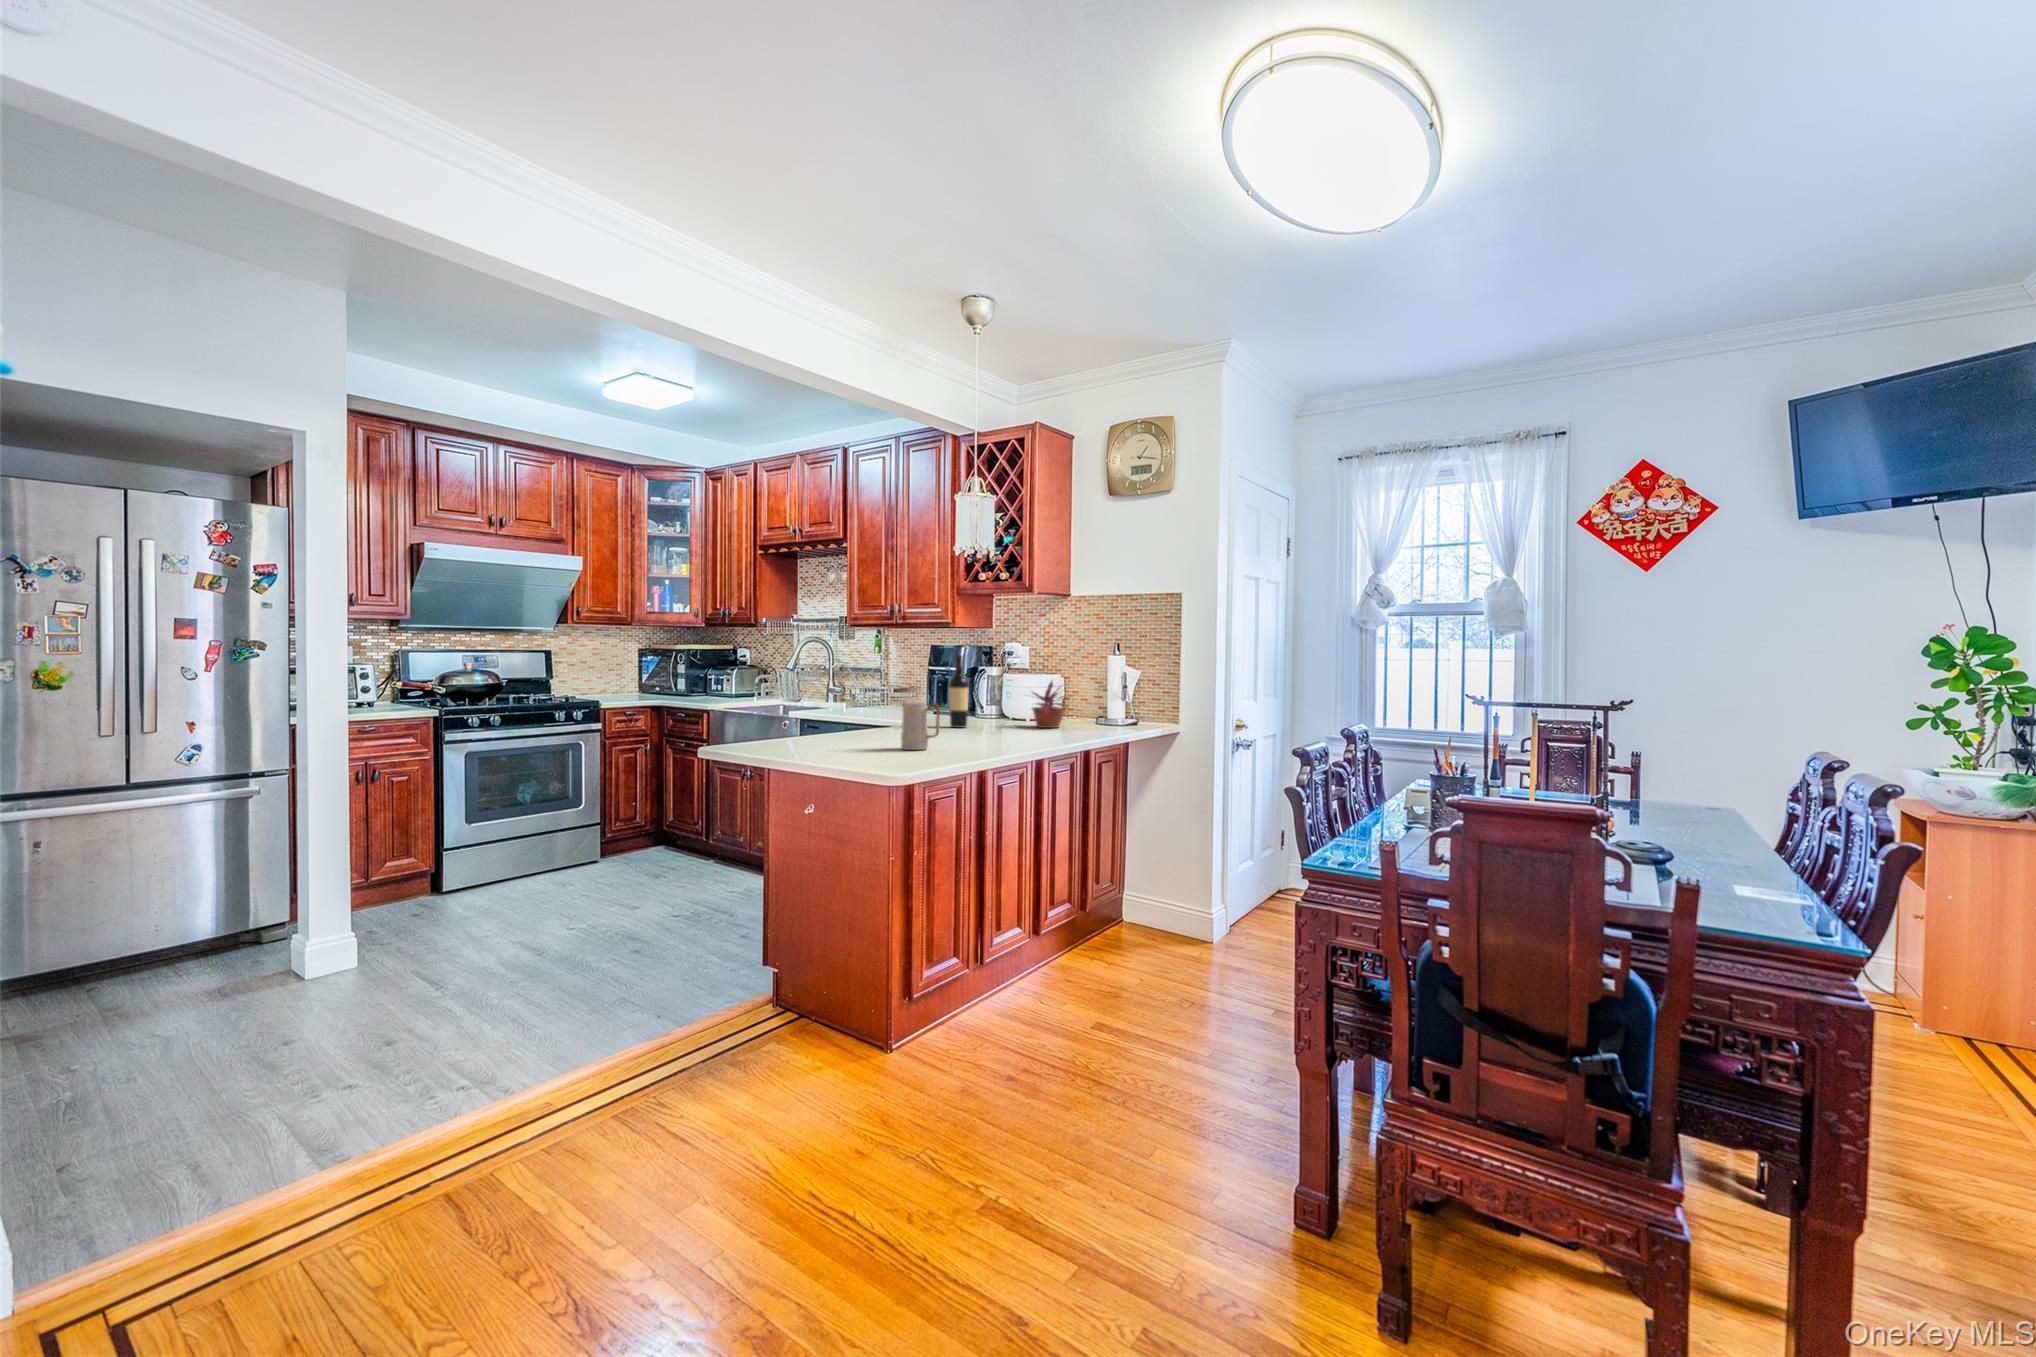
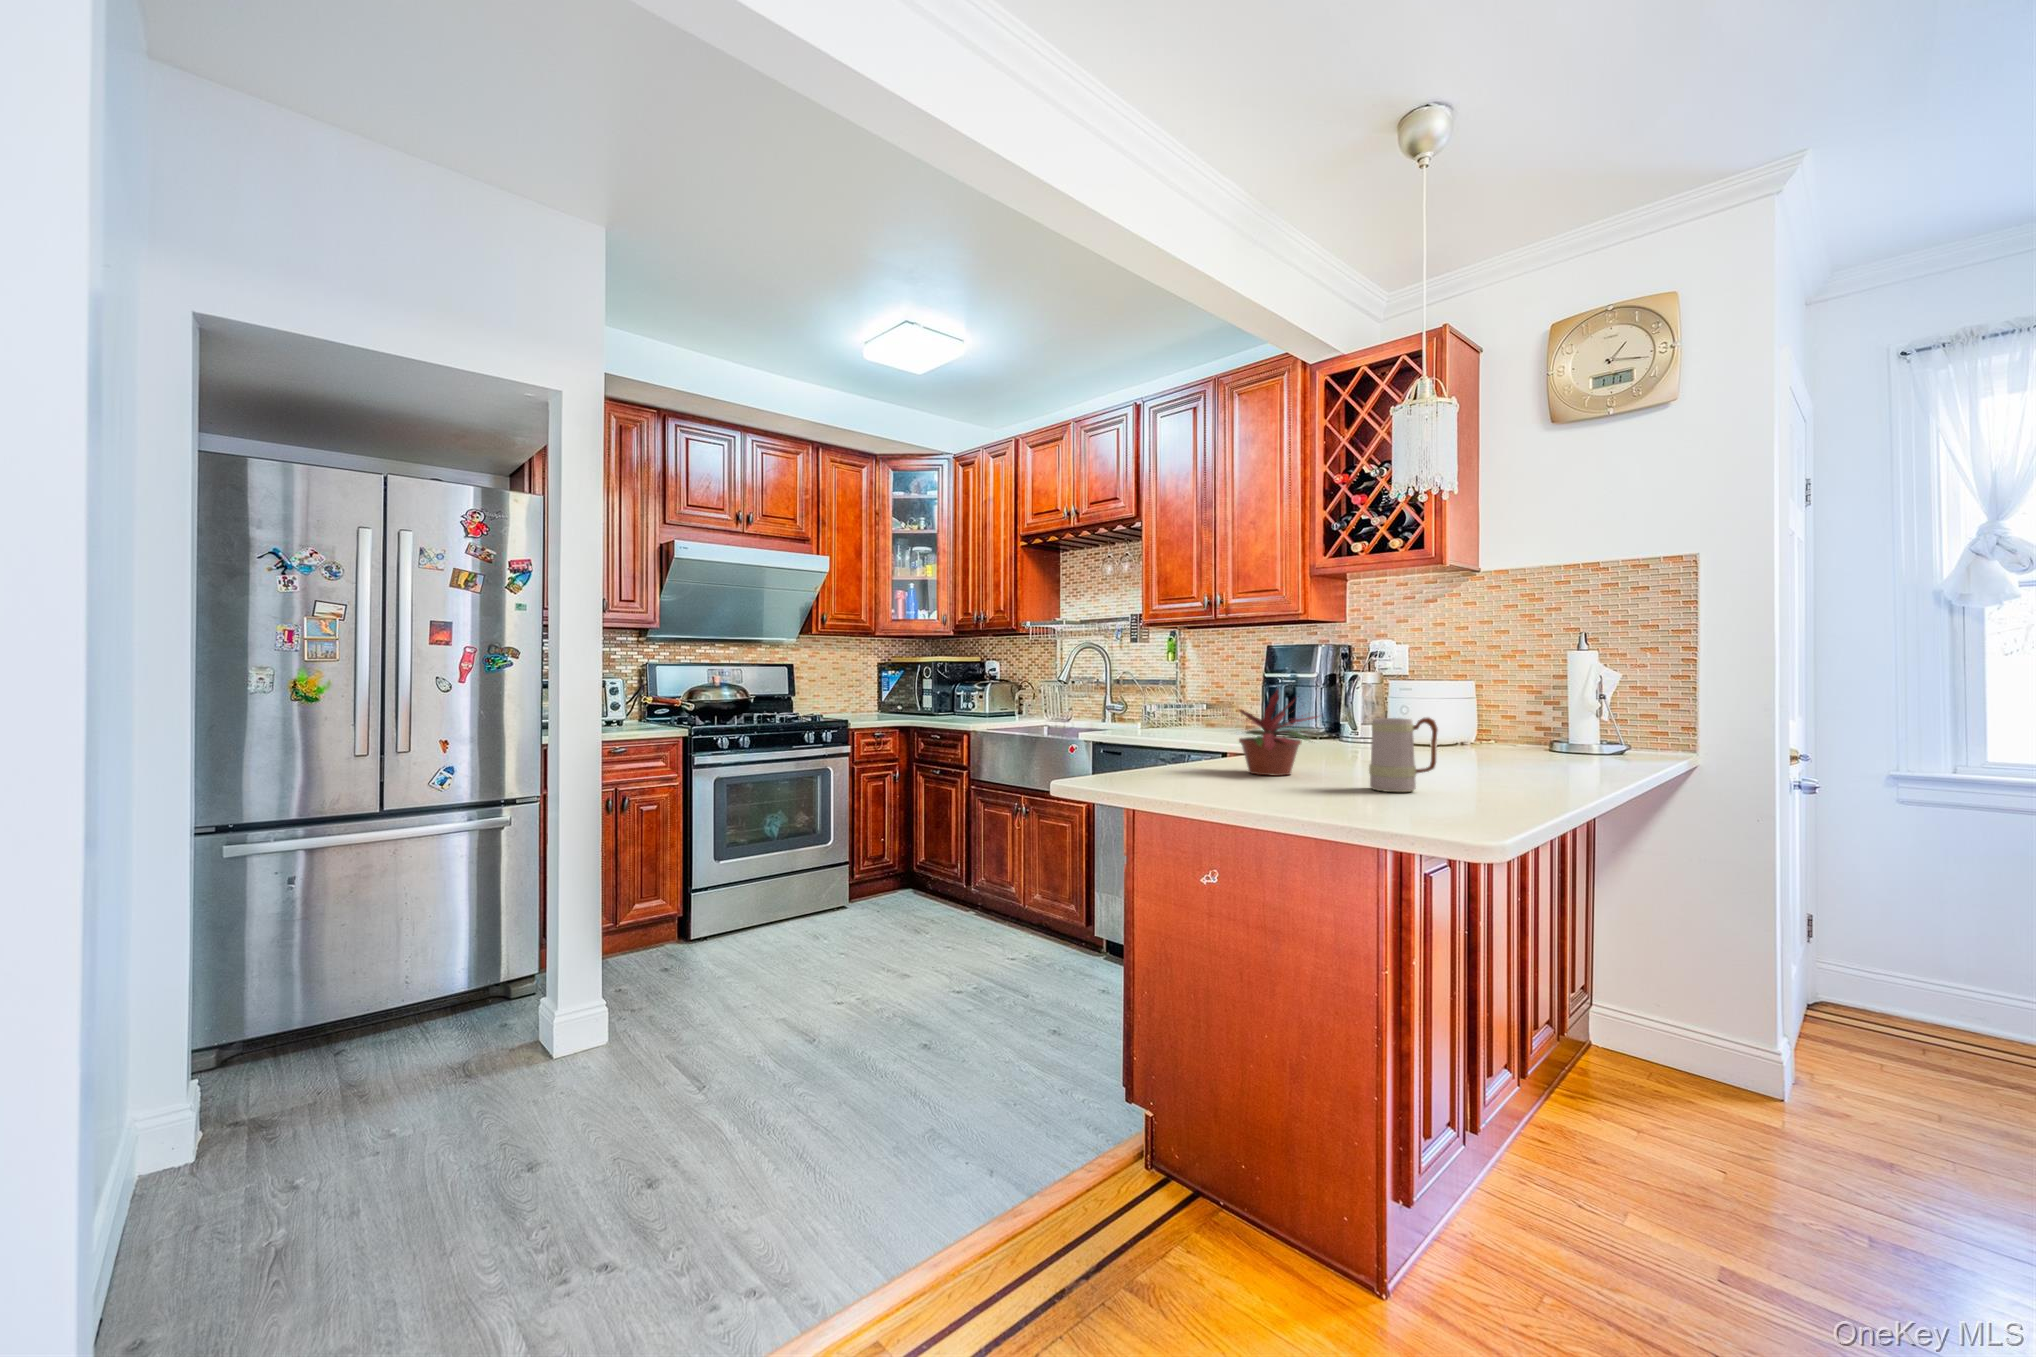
wine bottle: present [949,655,969,728] -> none [1346,652,1376,756]
potted plant: present [1032,682,1068,728] -> present [1230,690,1317,776]

